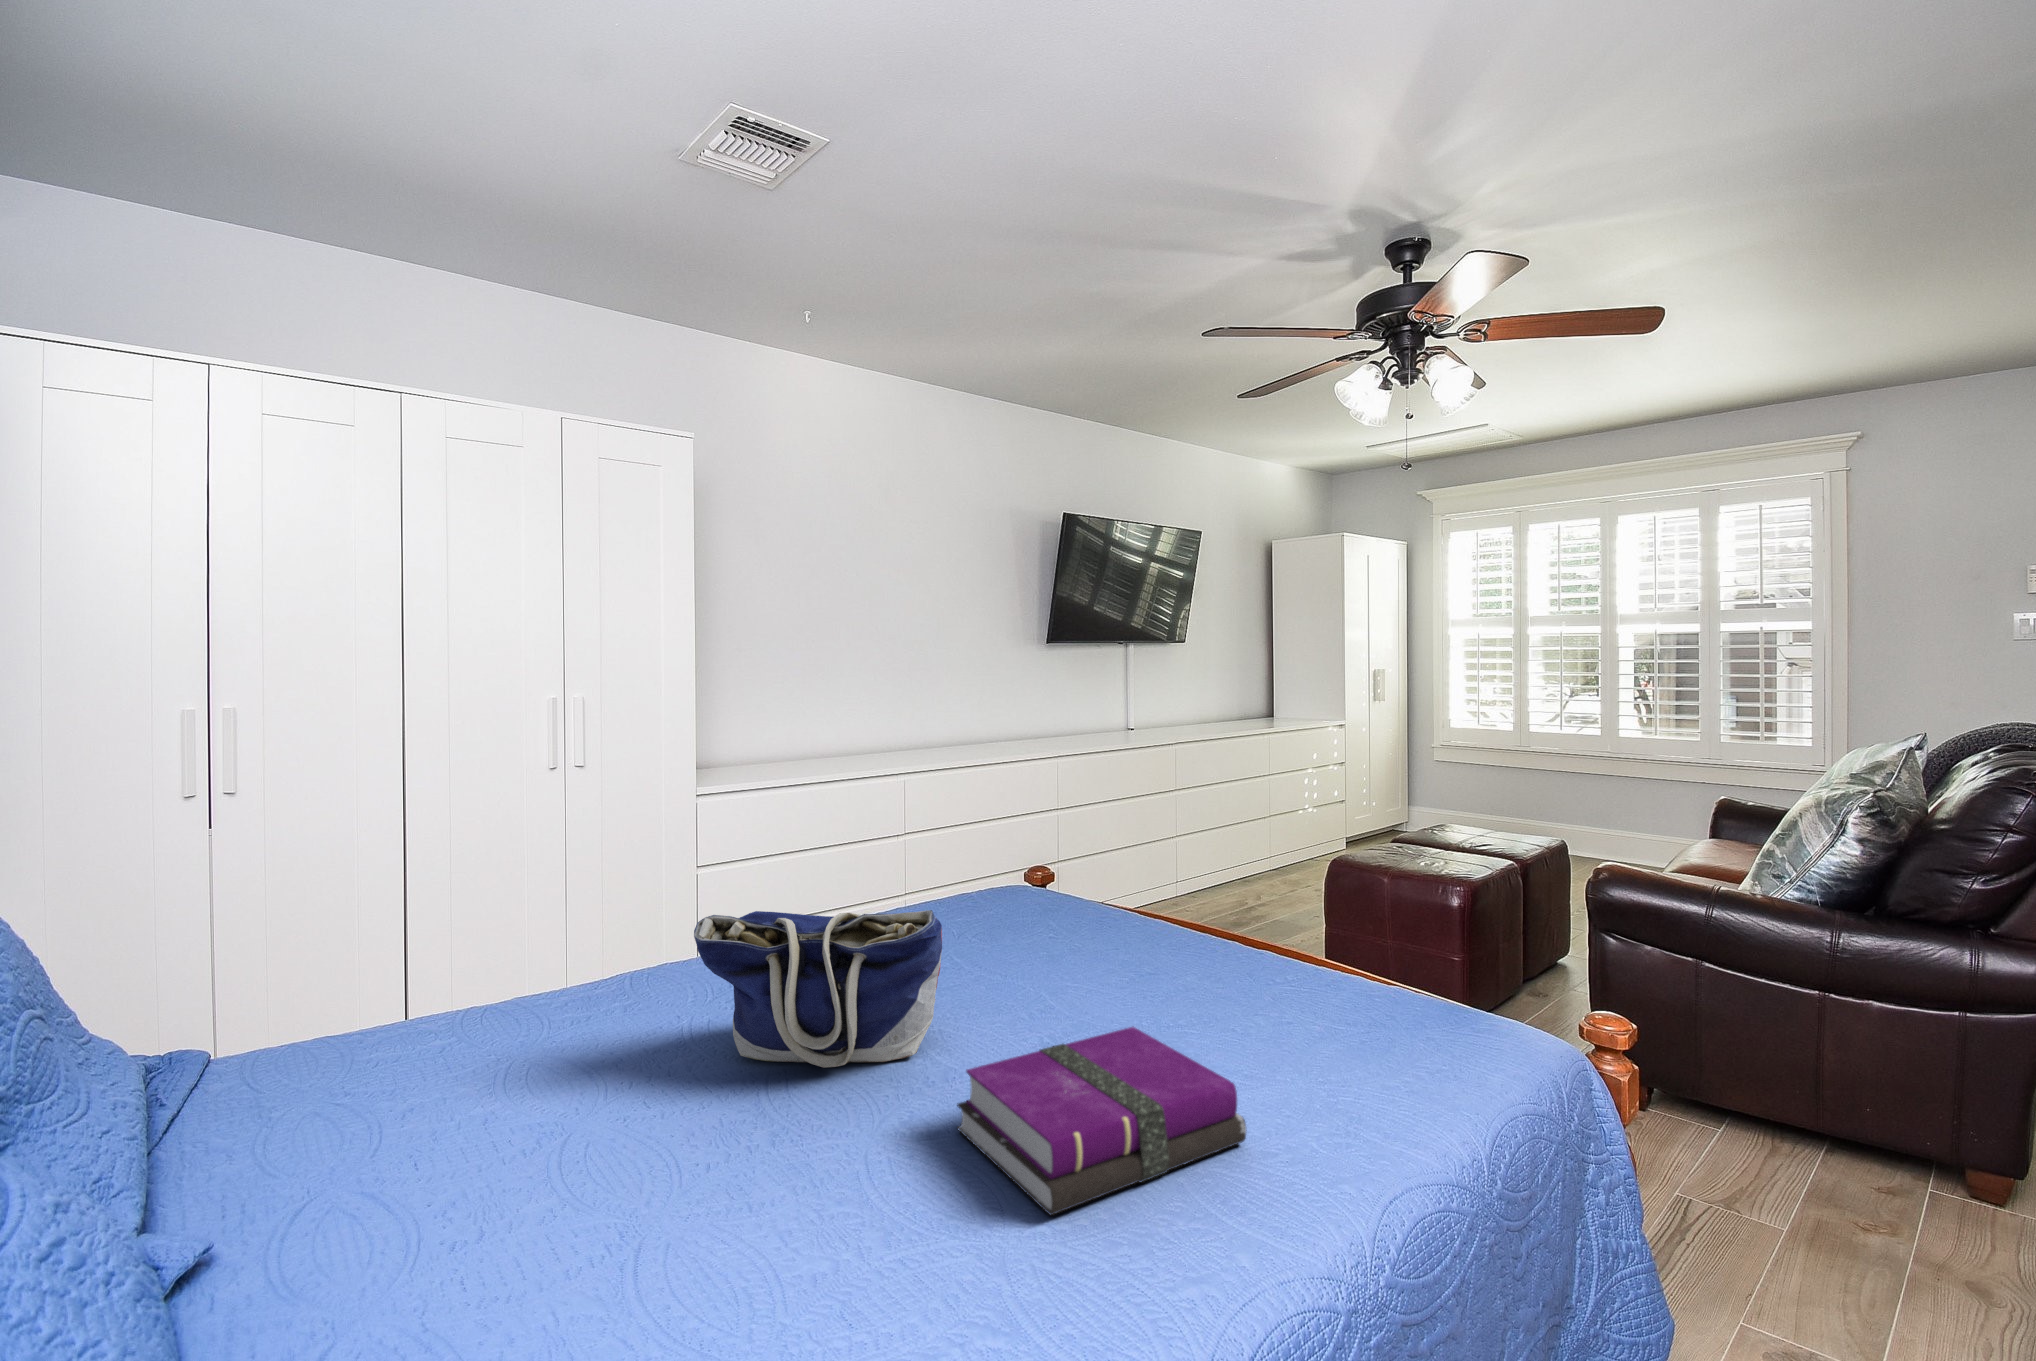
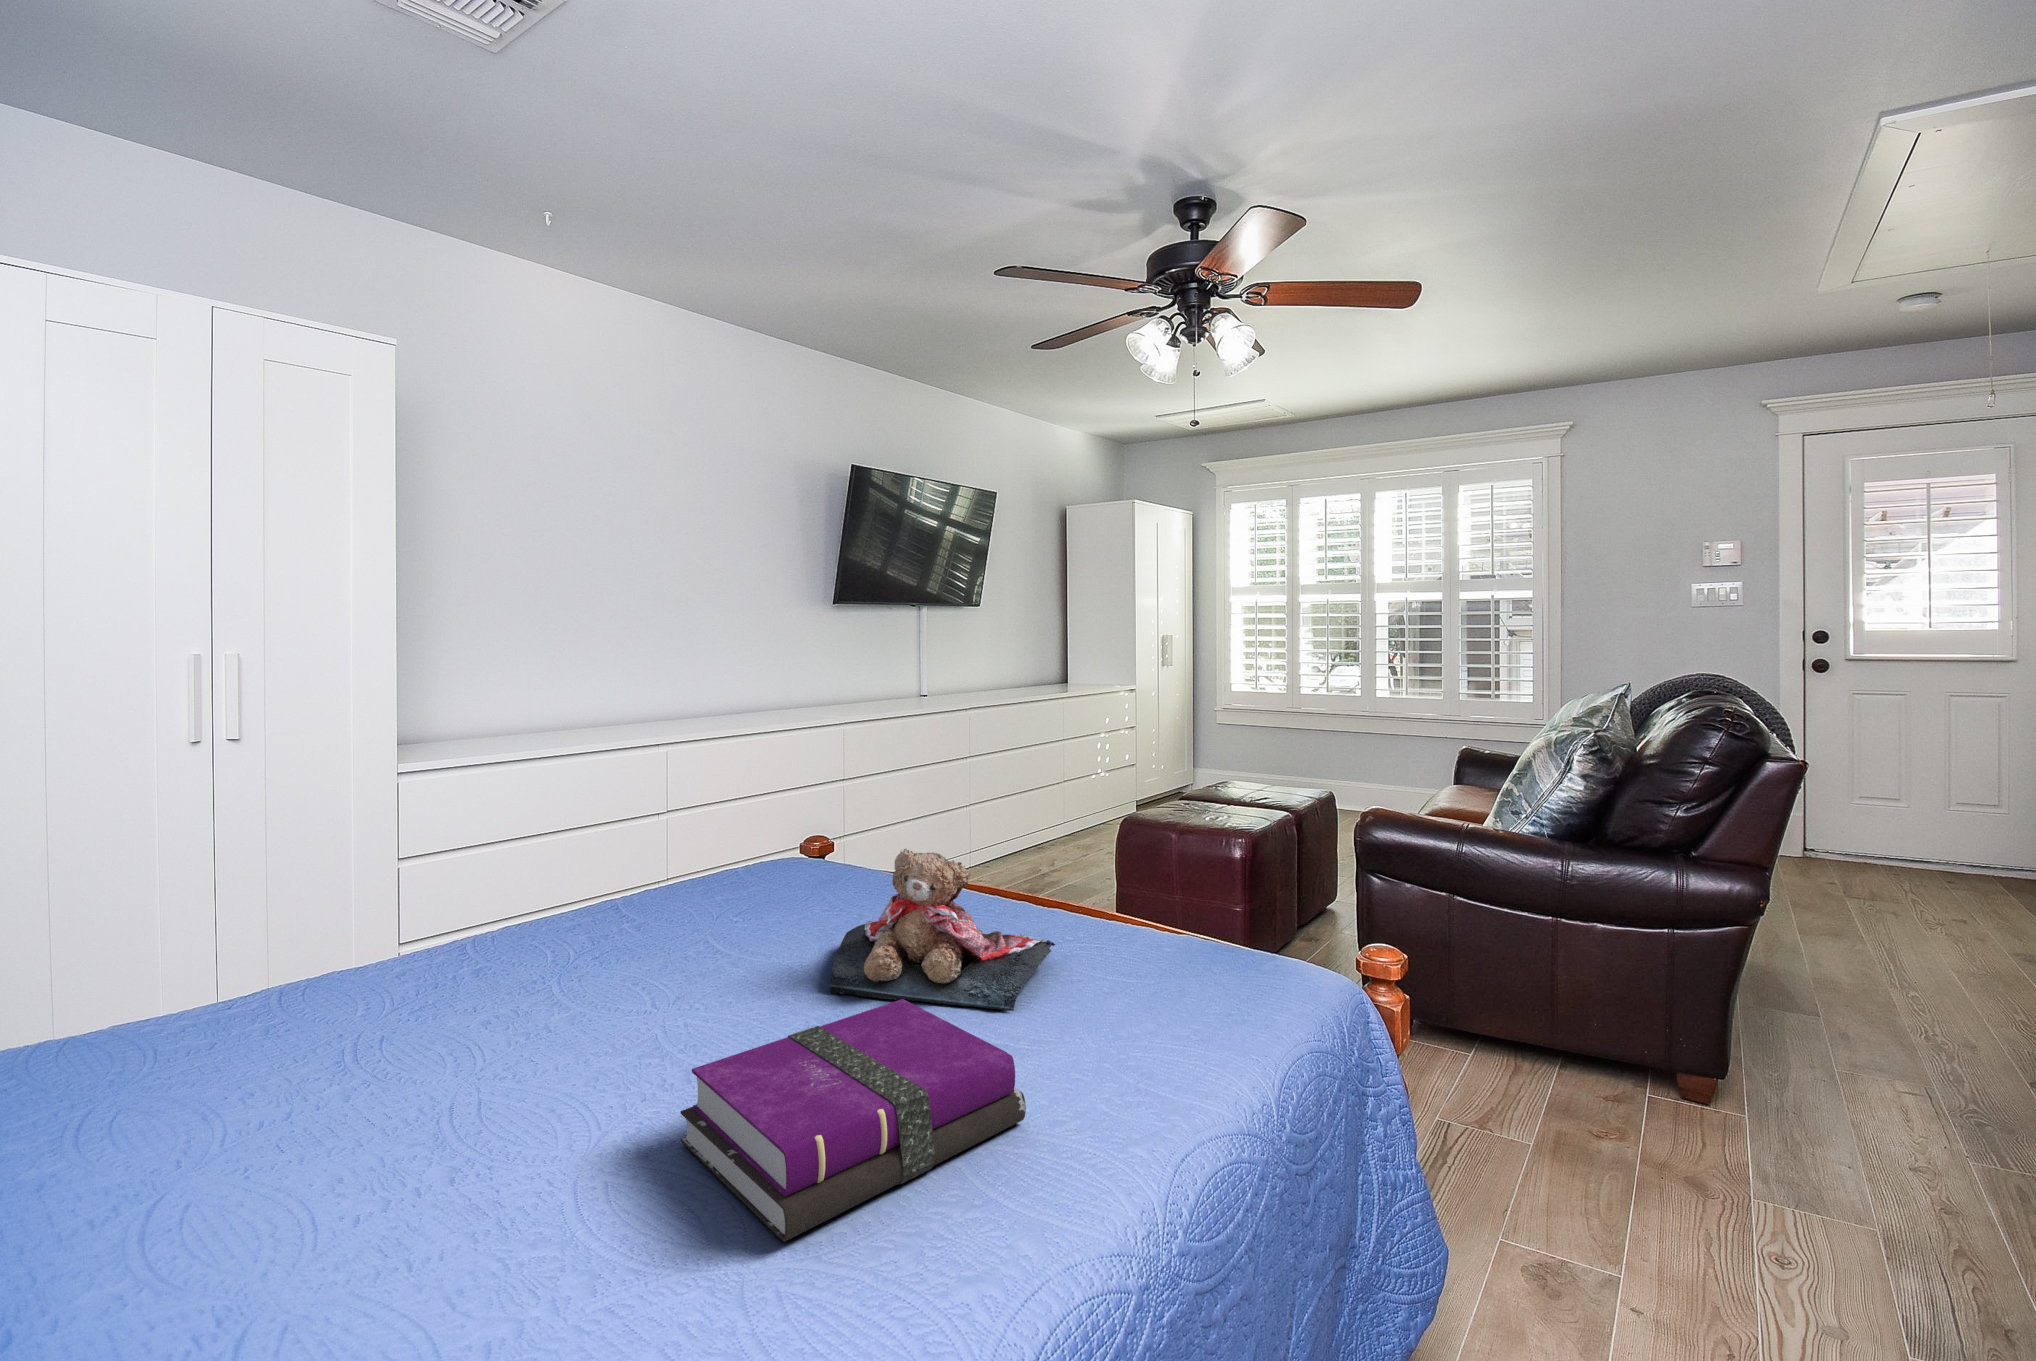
teddy bear: none [1063,889,1267,1046] -> present [830,849,1055,1011]
tote bag: present [694,910,942,1068] -> none [334,880,672,1080]

